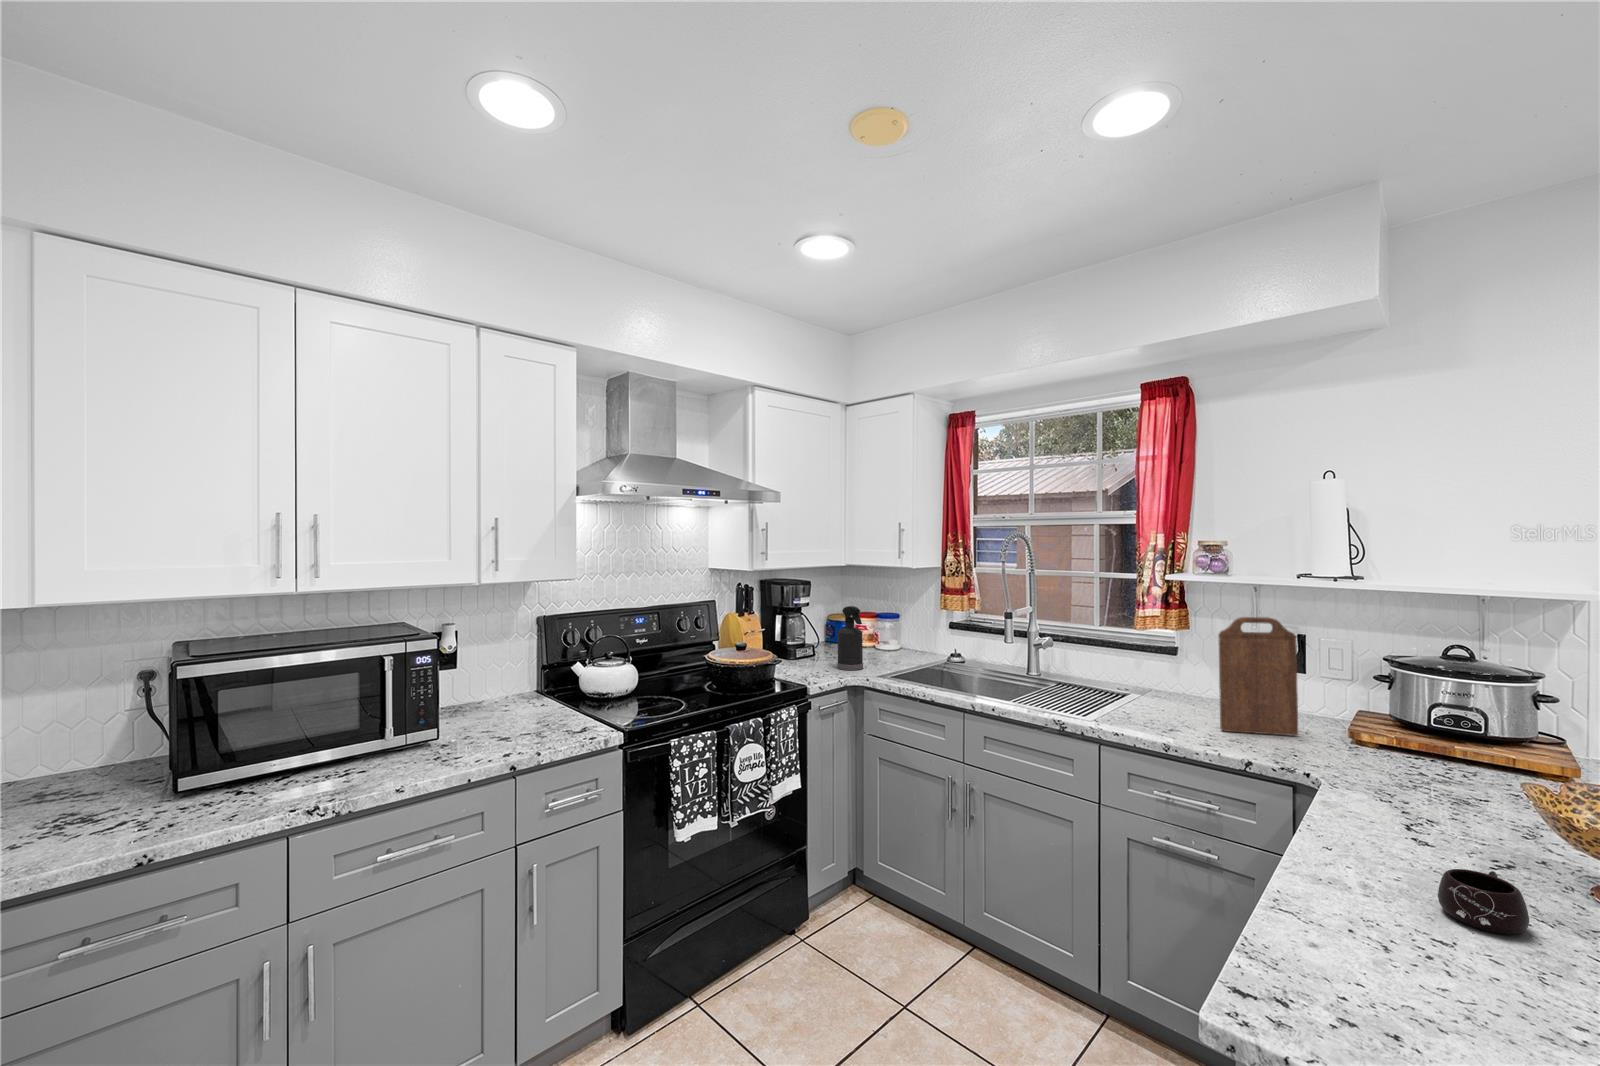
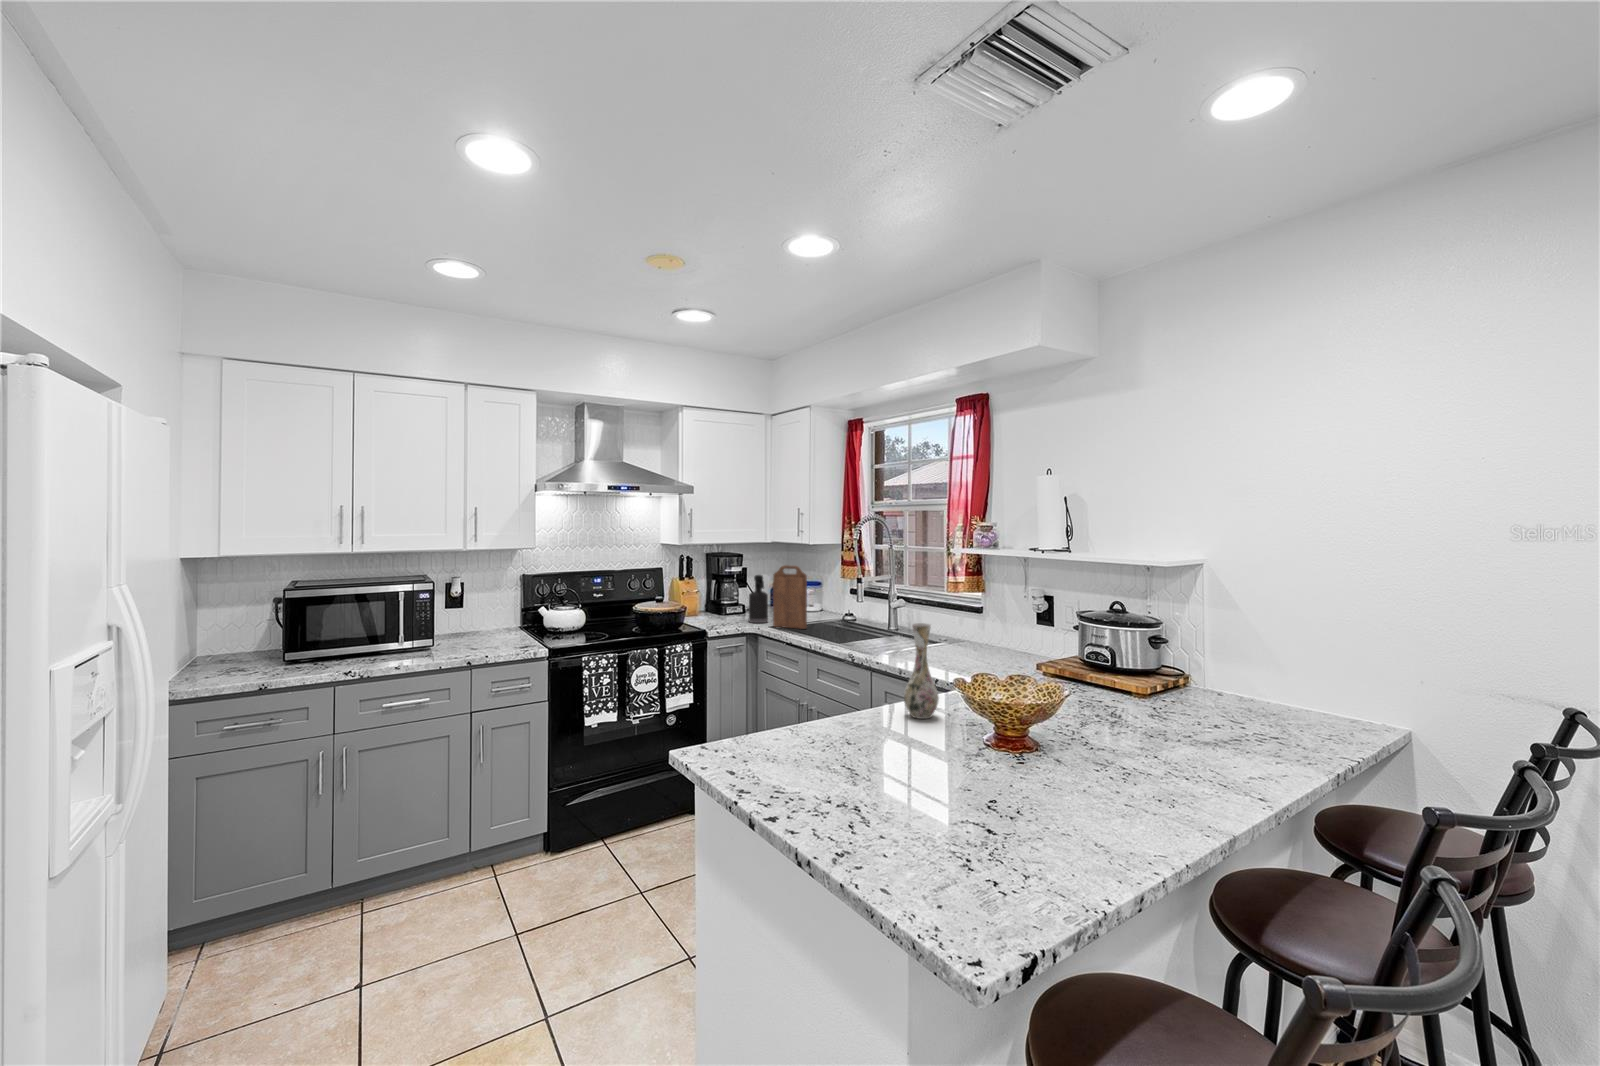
cutting board: present [1218,617,1298,736] -> present [773,565,807,629]
vase: none [1393,695,1473,860] -> present [904,623,939,719]
mug: present [1438,869,1529,934] -> none [855,711,895,739]

